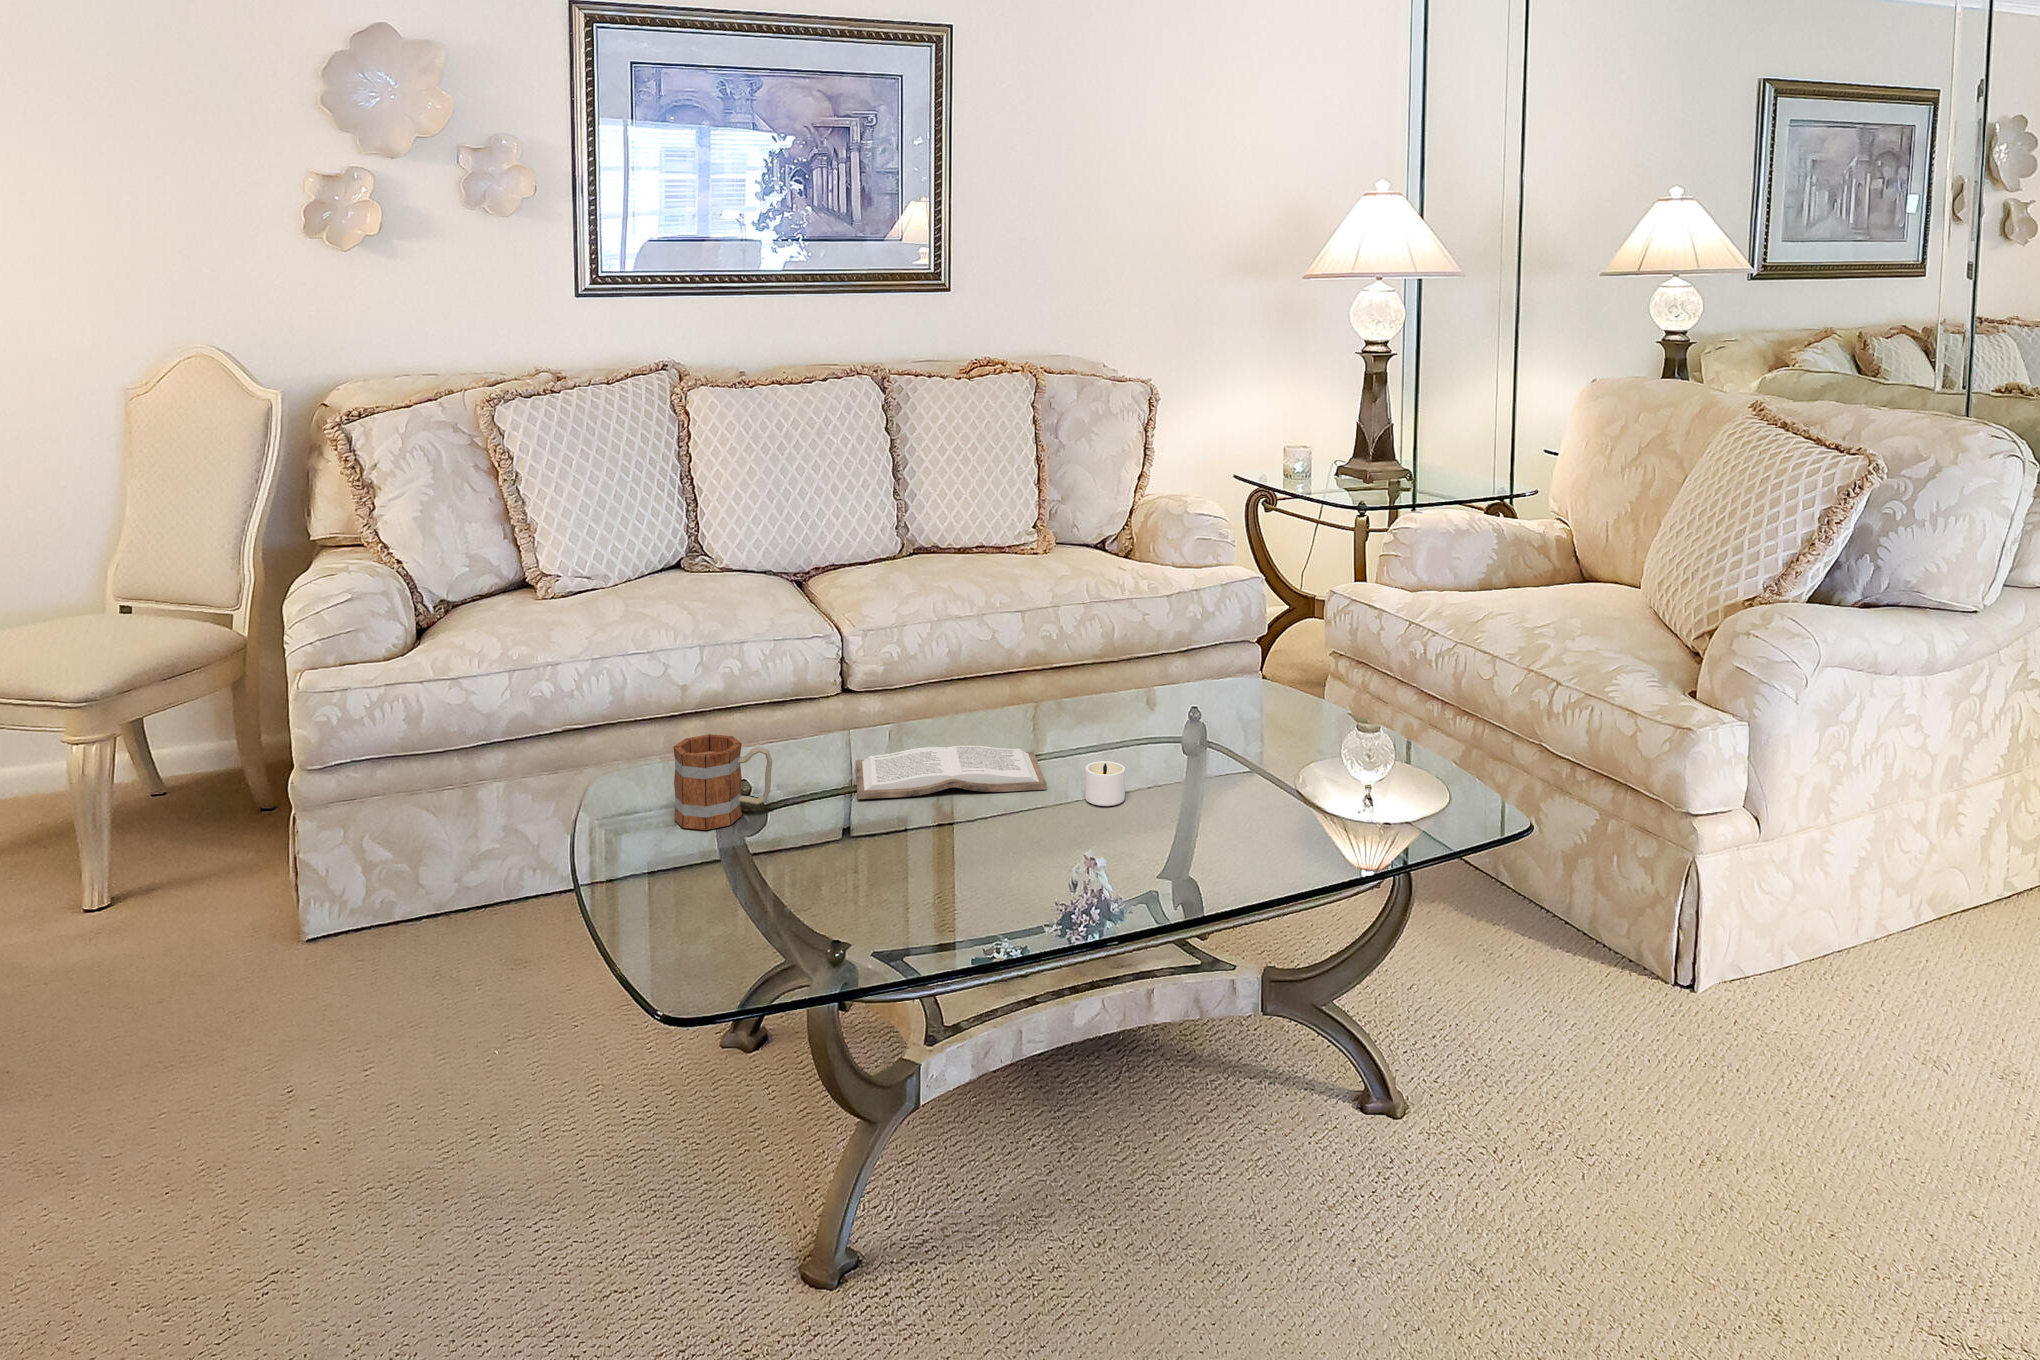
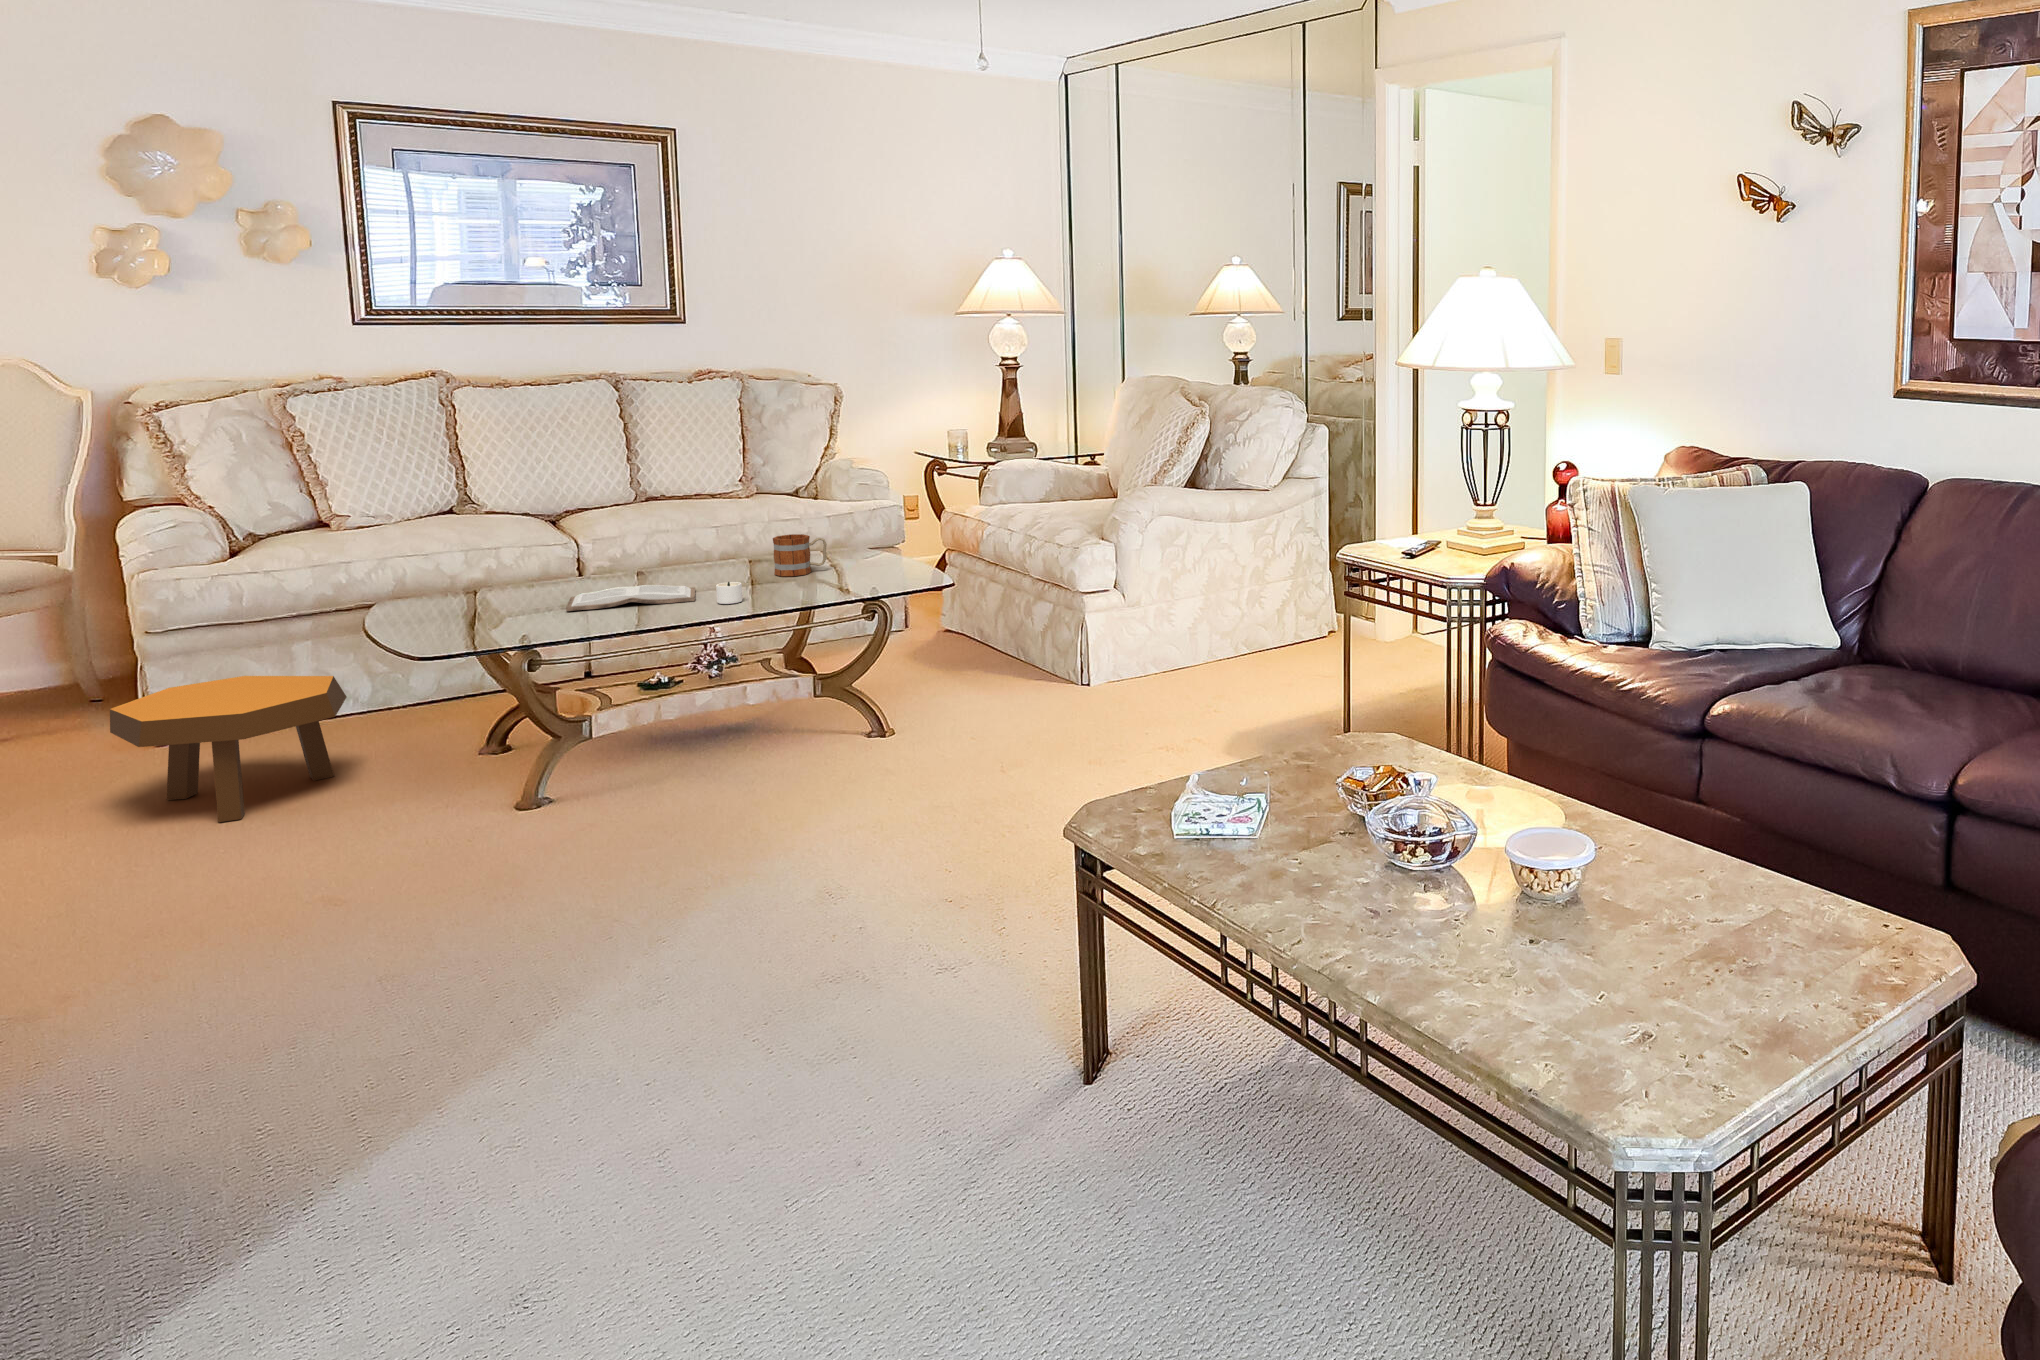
mug: present [673,734,772,830] -> present [773,534,827,576]
footstool: none [224,877,545,1193] -> present [110,676,347,822]

